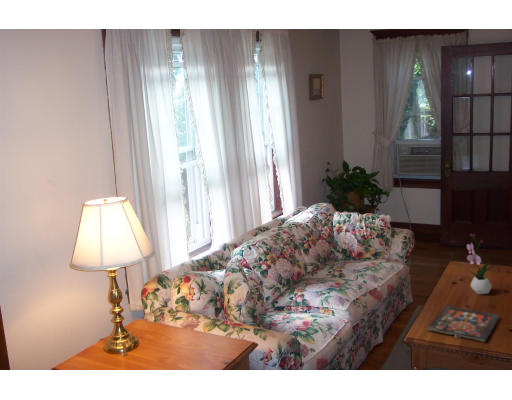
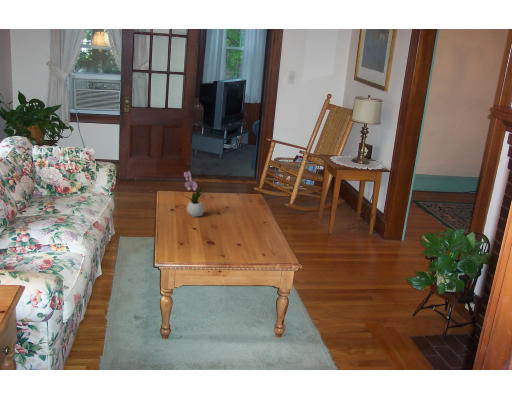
board game: present [427,306,499,342] -> none [168,228,220,254]

